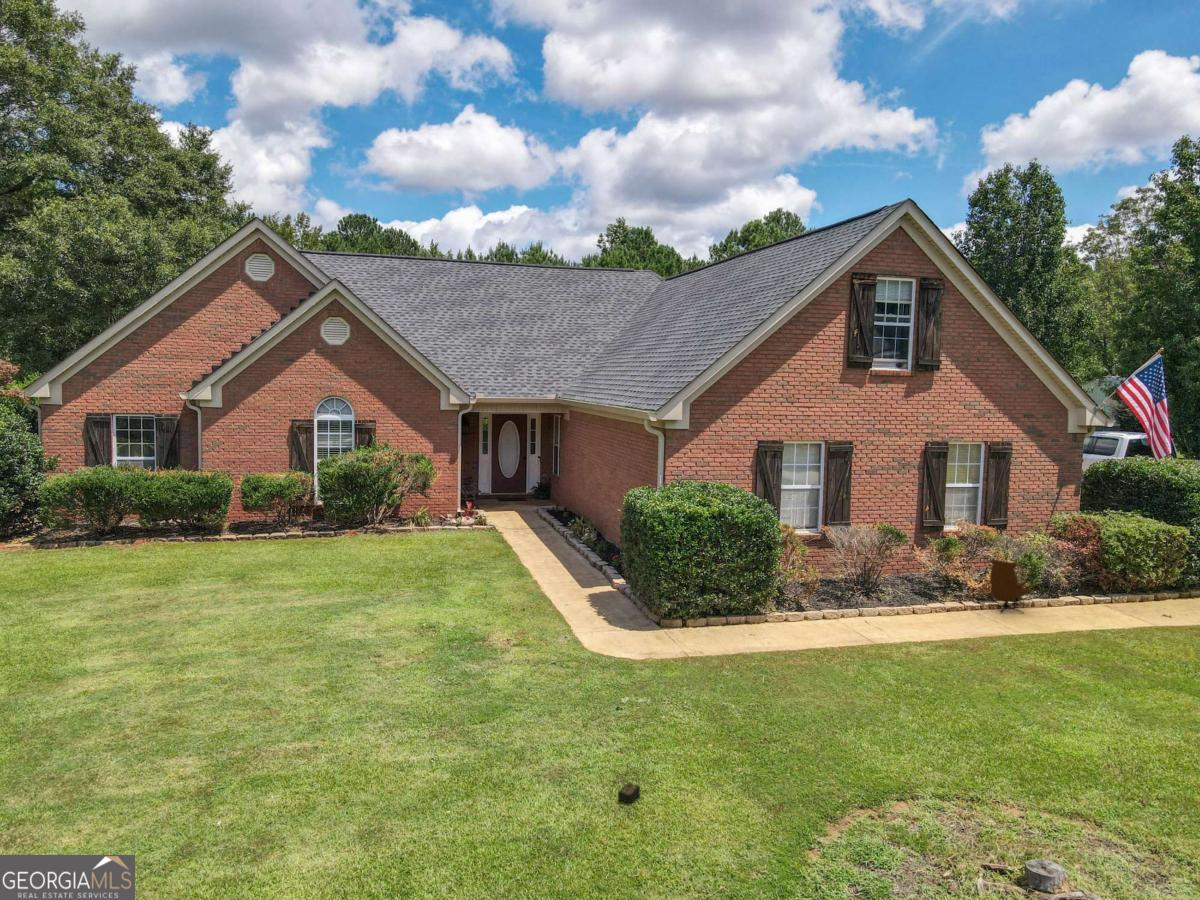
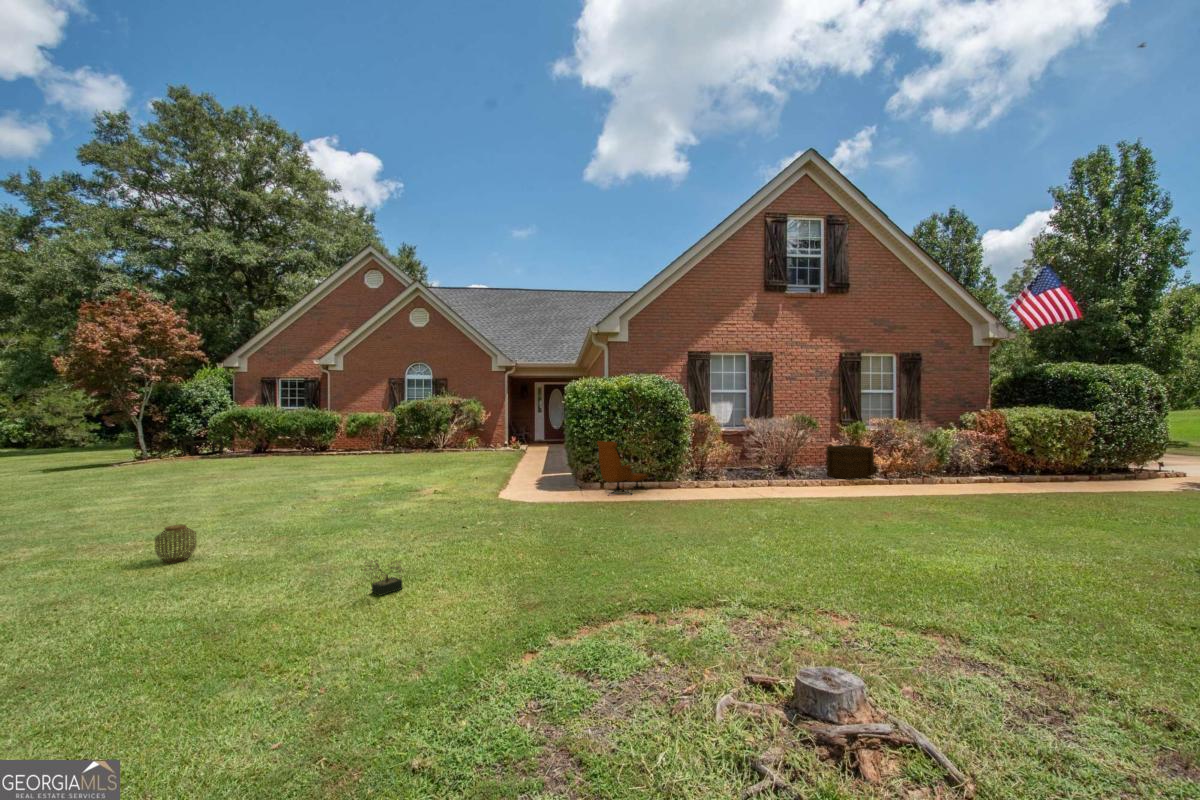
bench: none [29,512,84,550] -> present [183,434,223,456]
wooden crate: none [914,558,966,603] -> present [826,445,874,480]
lounge chair: present [990,559,1029,613] -> present [597,441,648,494]
woven basket: none [355,731,389,770] -> present [155,525,196,563]

